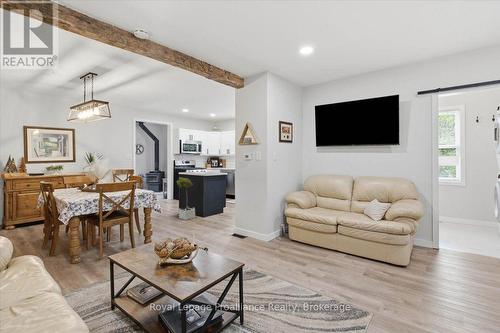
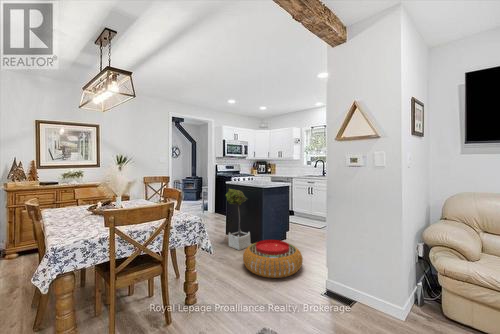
pouf: none [186,210,225,231] -> present [243,240,303,278]

